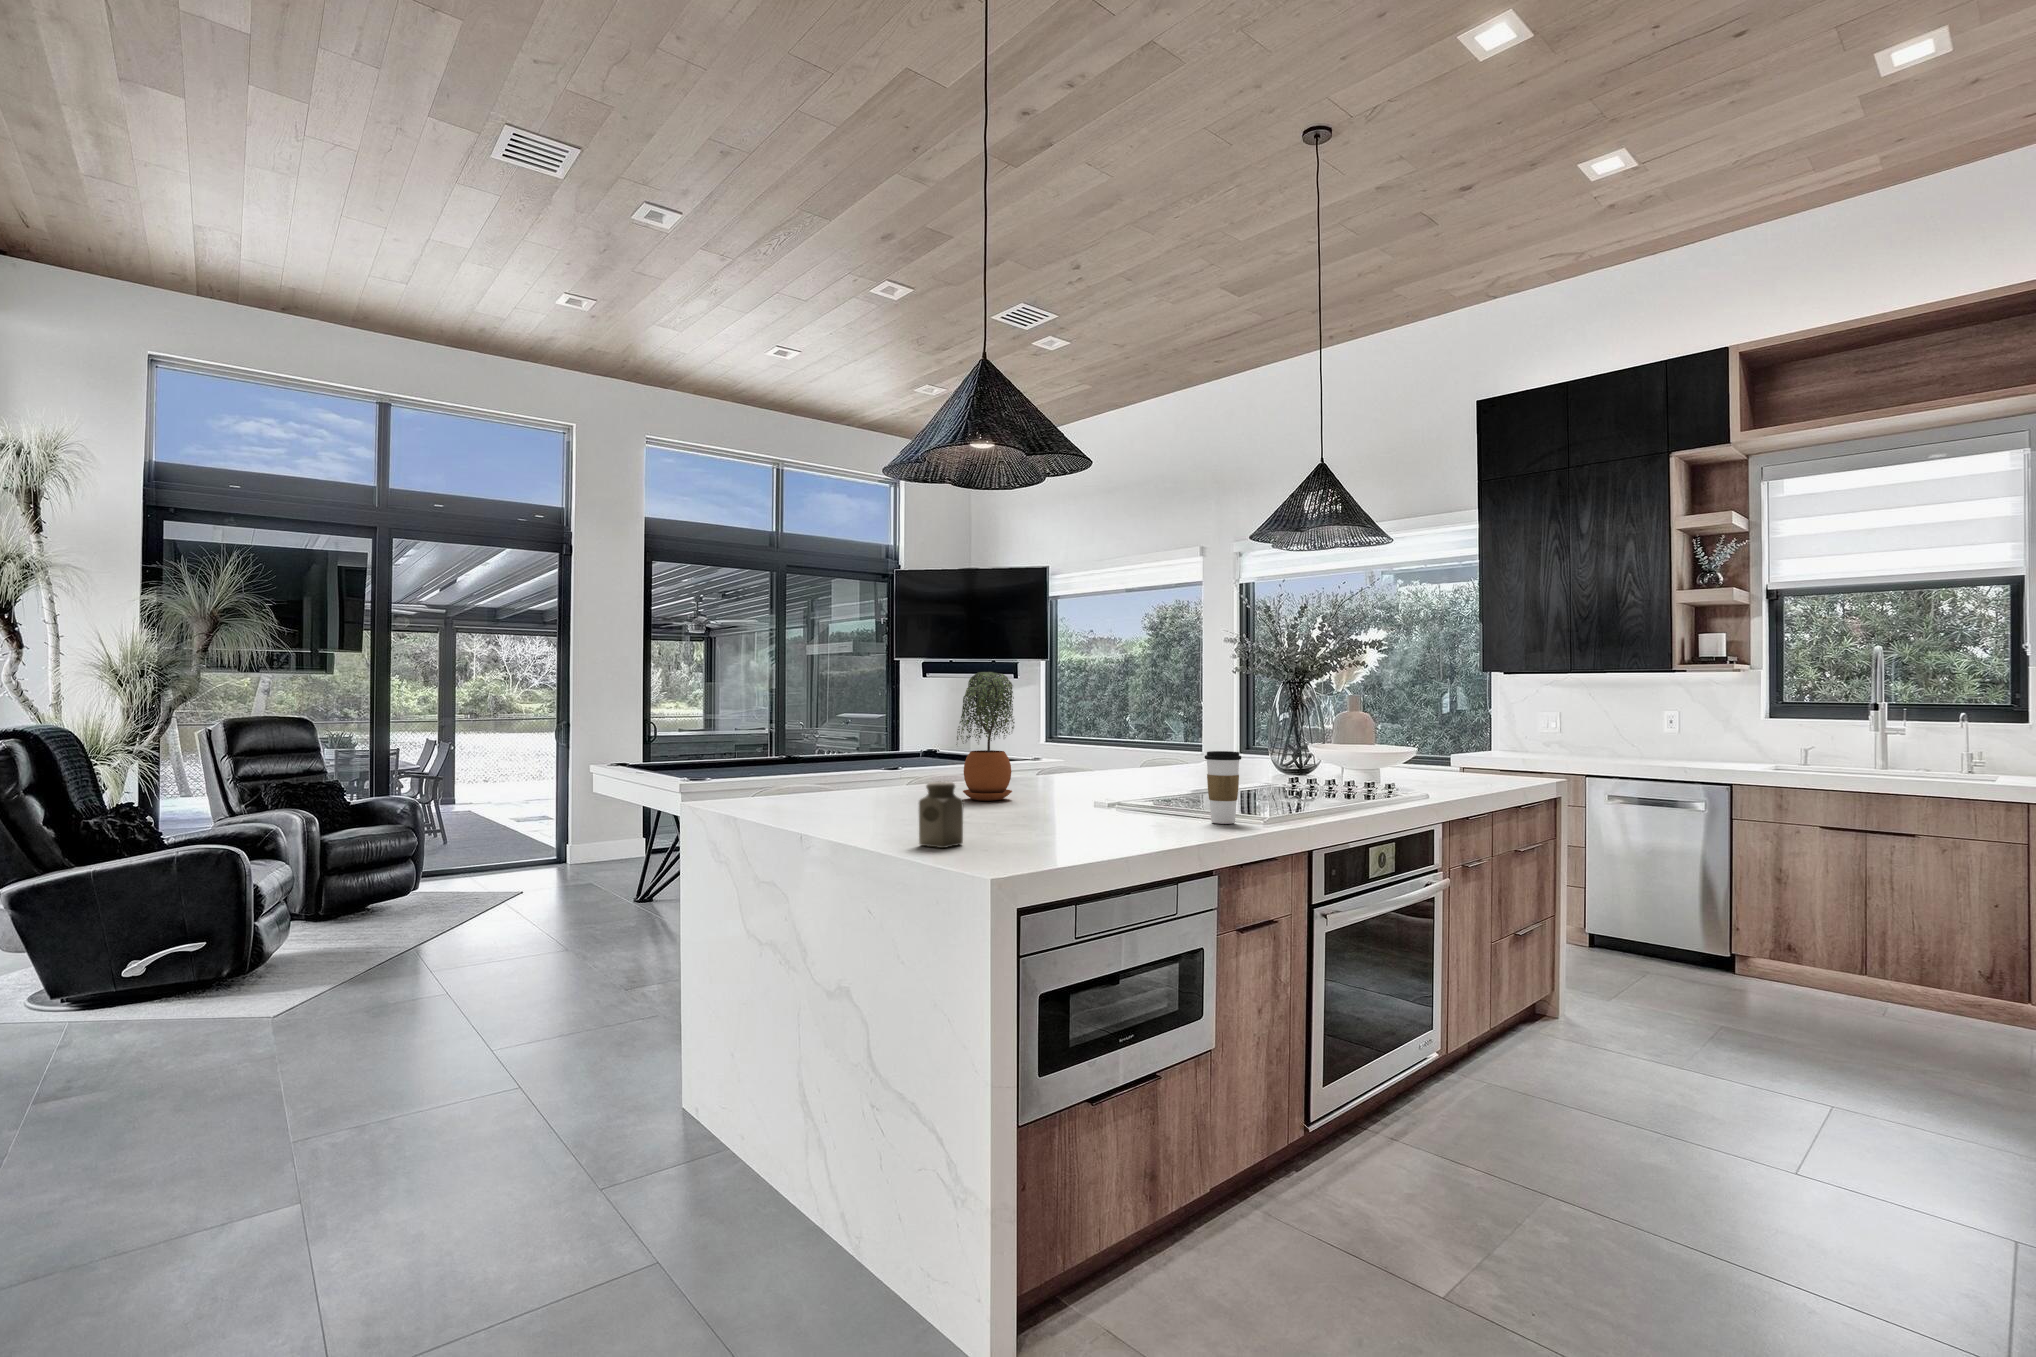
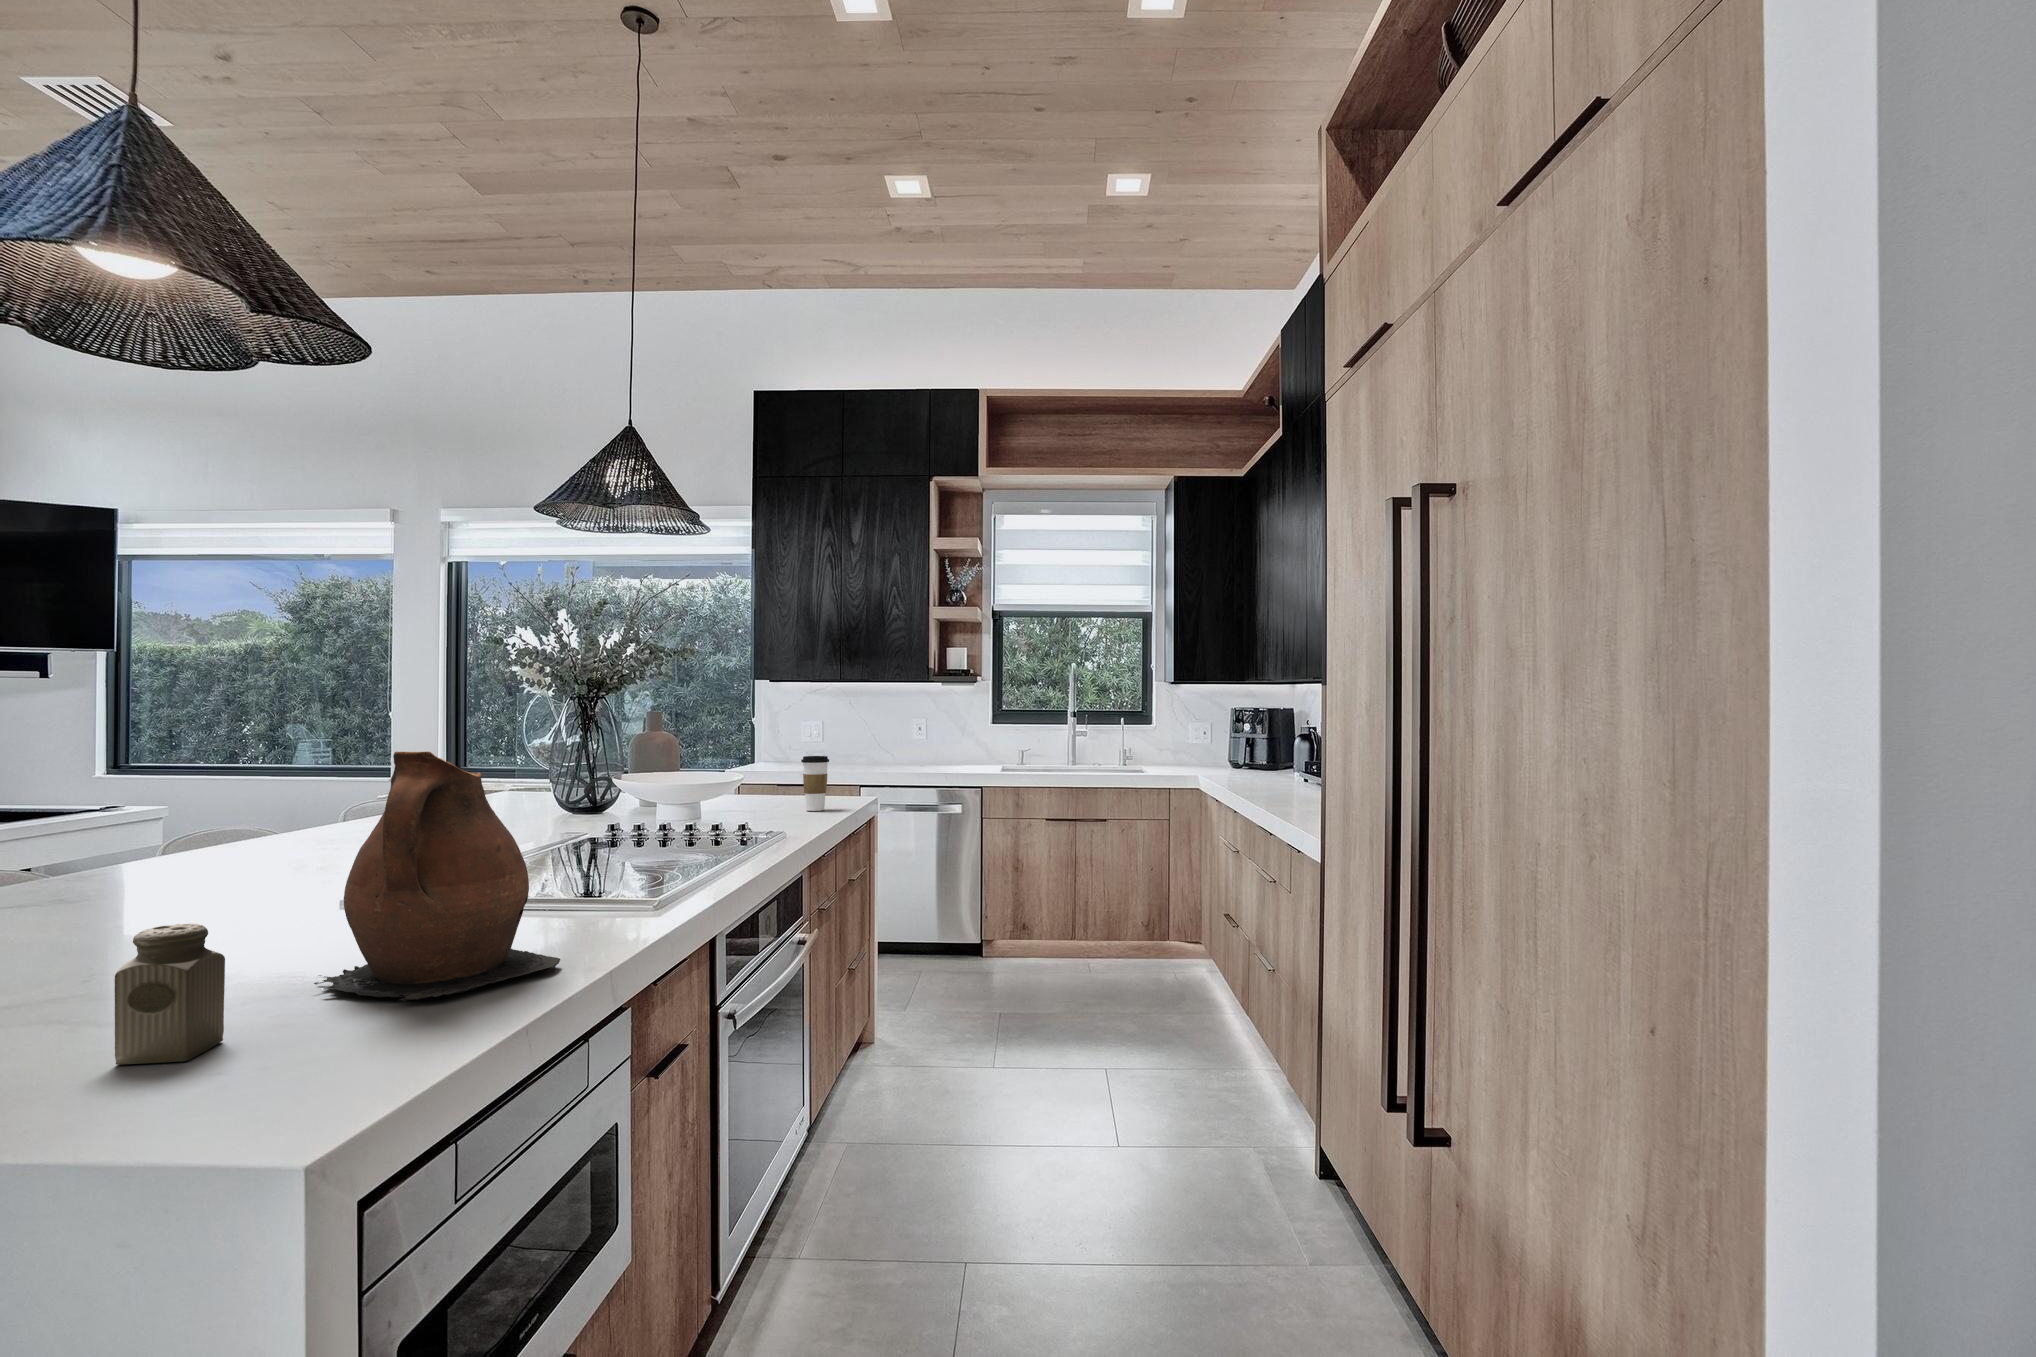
potted plant: present [957,672,1015,801] -> none [82,689,214,919]
ceramic pitcher: none [1017,699,1144,842] -> present [314,752,560,1001]
coffee cup: present [1205,751,1241,824] -> present [801,756,829,811]

